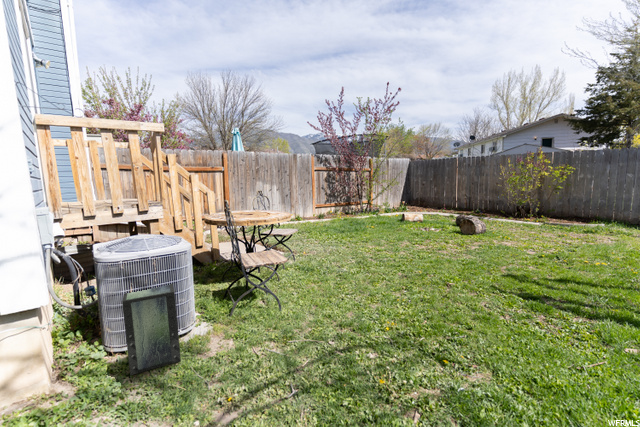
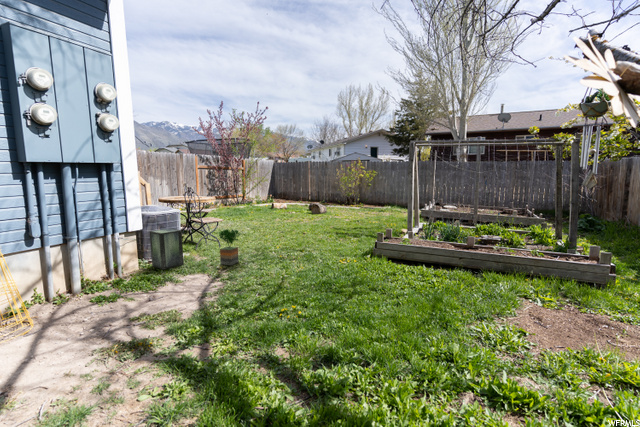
potted tree: none [229,298,289,394] -> present [219,229,241,265]

